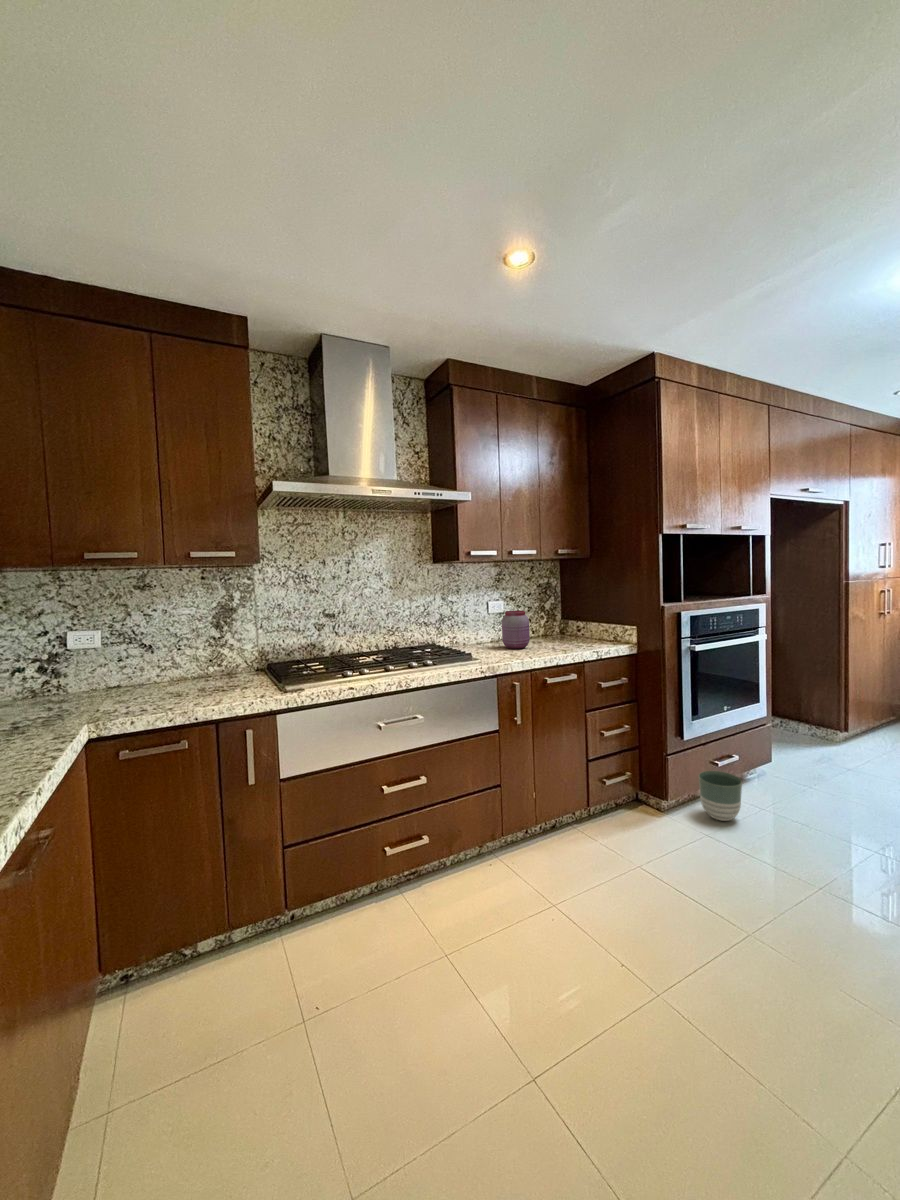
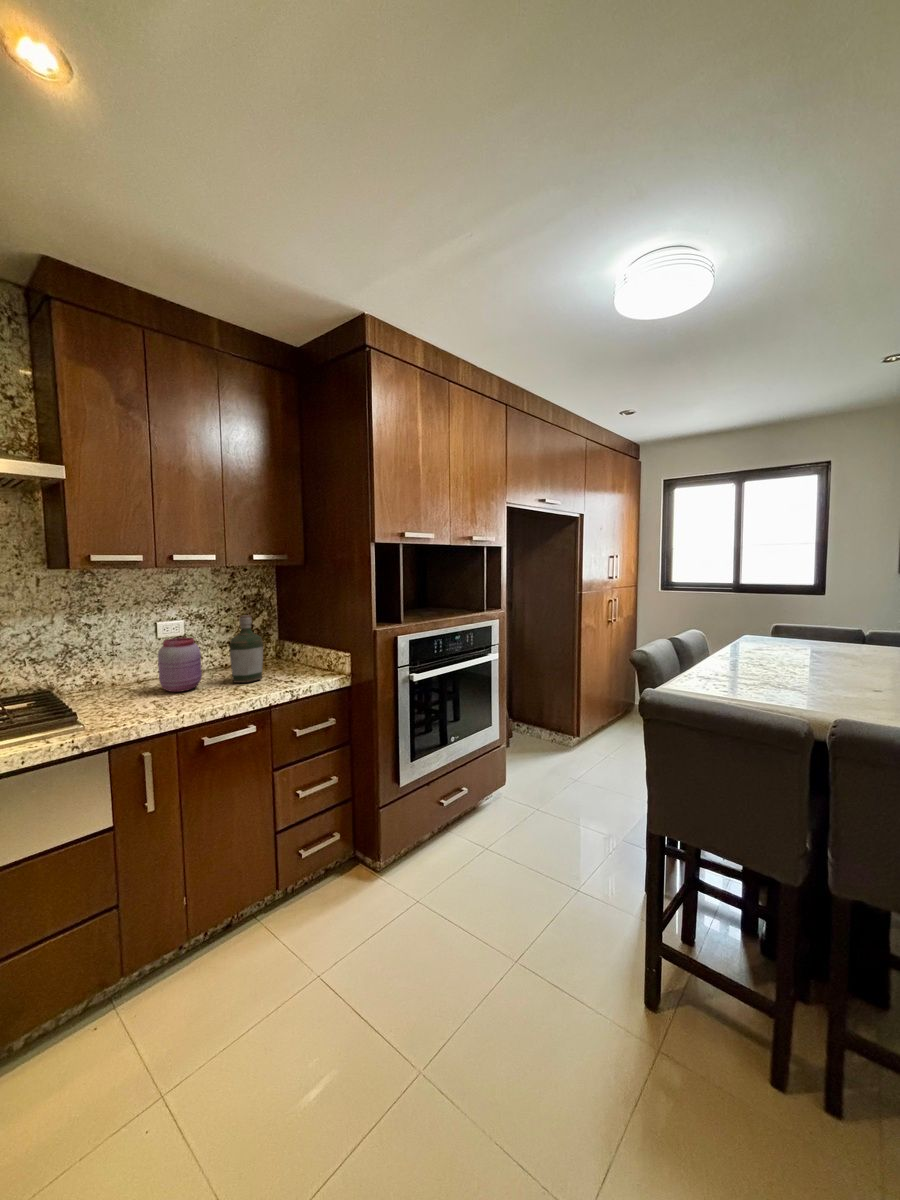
bottle: none [544,595,569,646] -> present [230,615,263,683]
planter: present [699,771,742,821] -> none [417,814,460,874]

